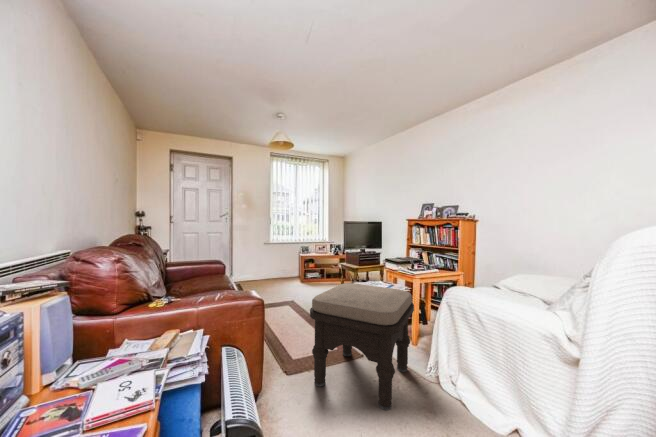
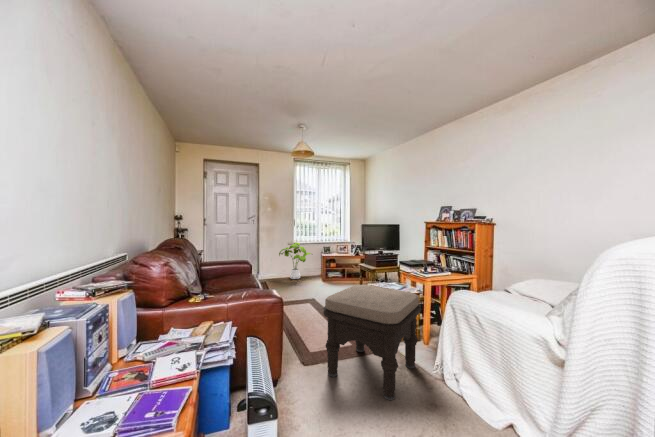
house plant: none [254,242,290,280] -> present [279,242,311,279]

